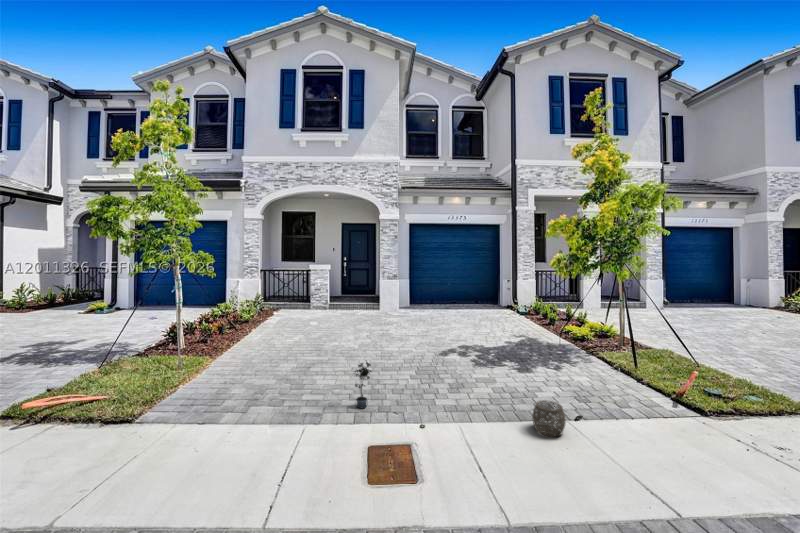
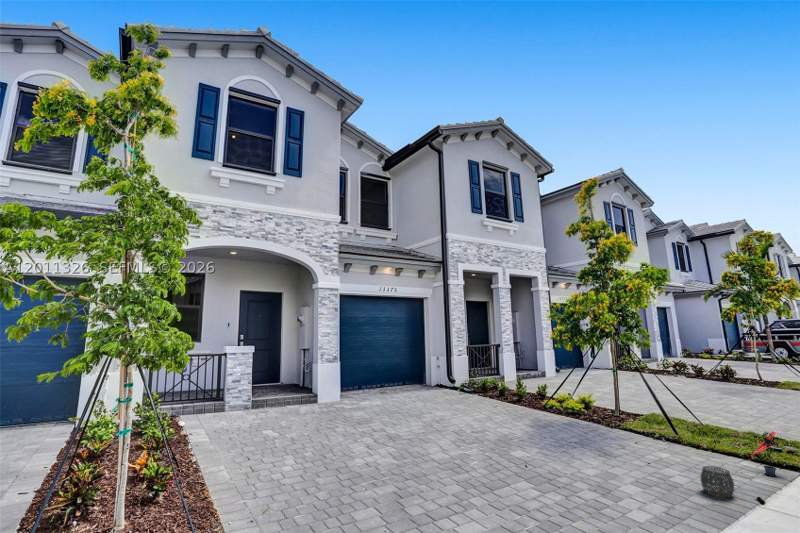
potted plant: present [355,362,372,408] -> present [753,432,785,476]

